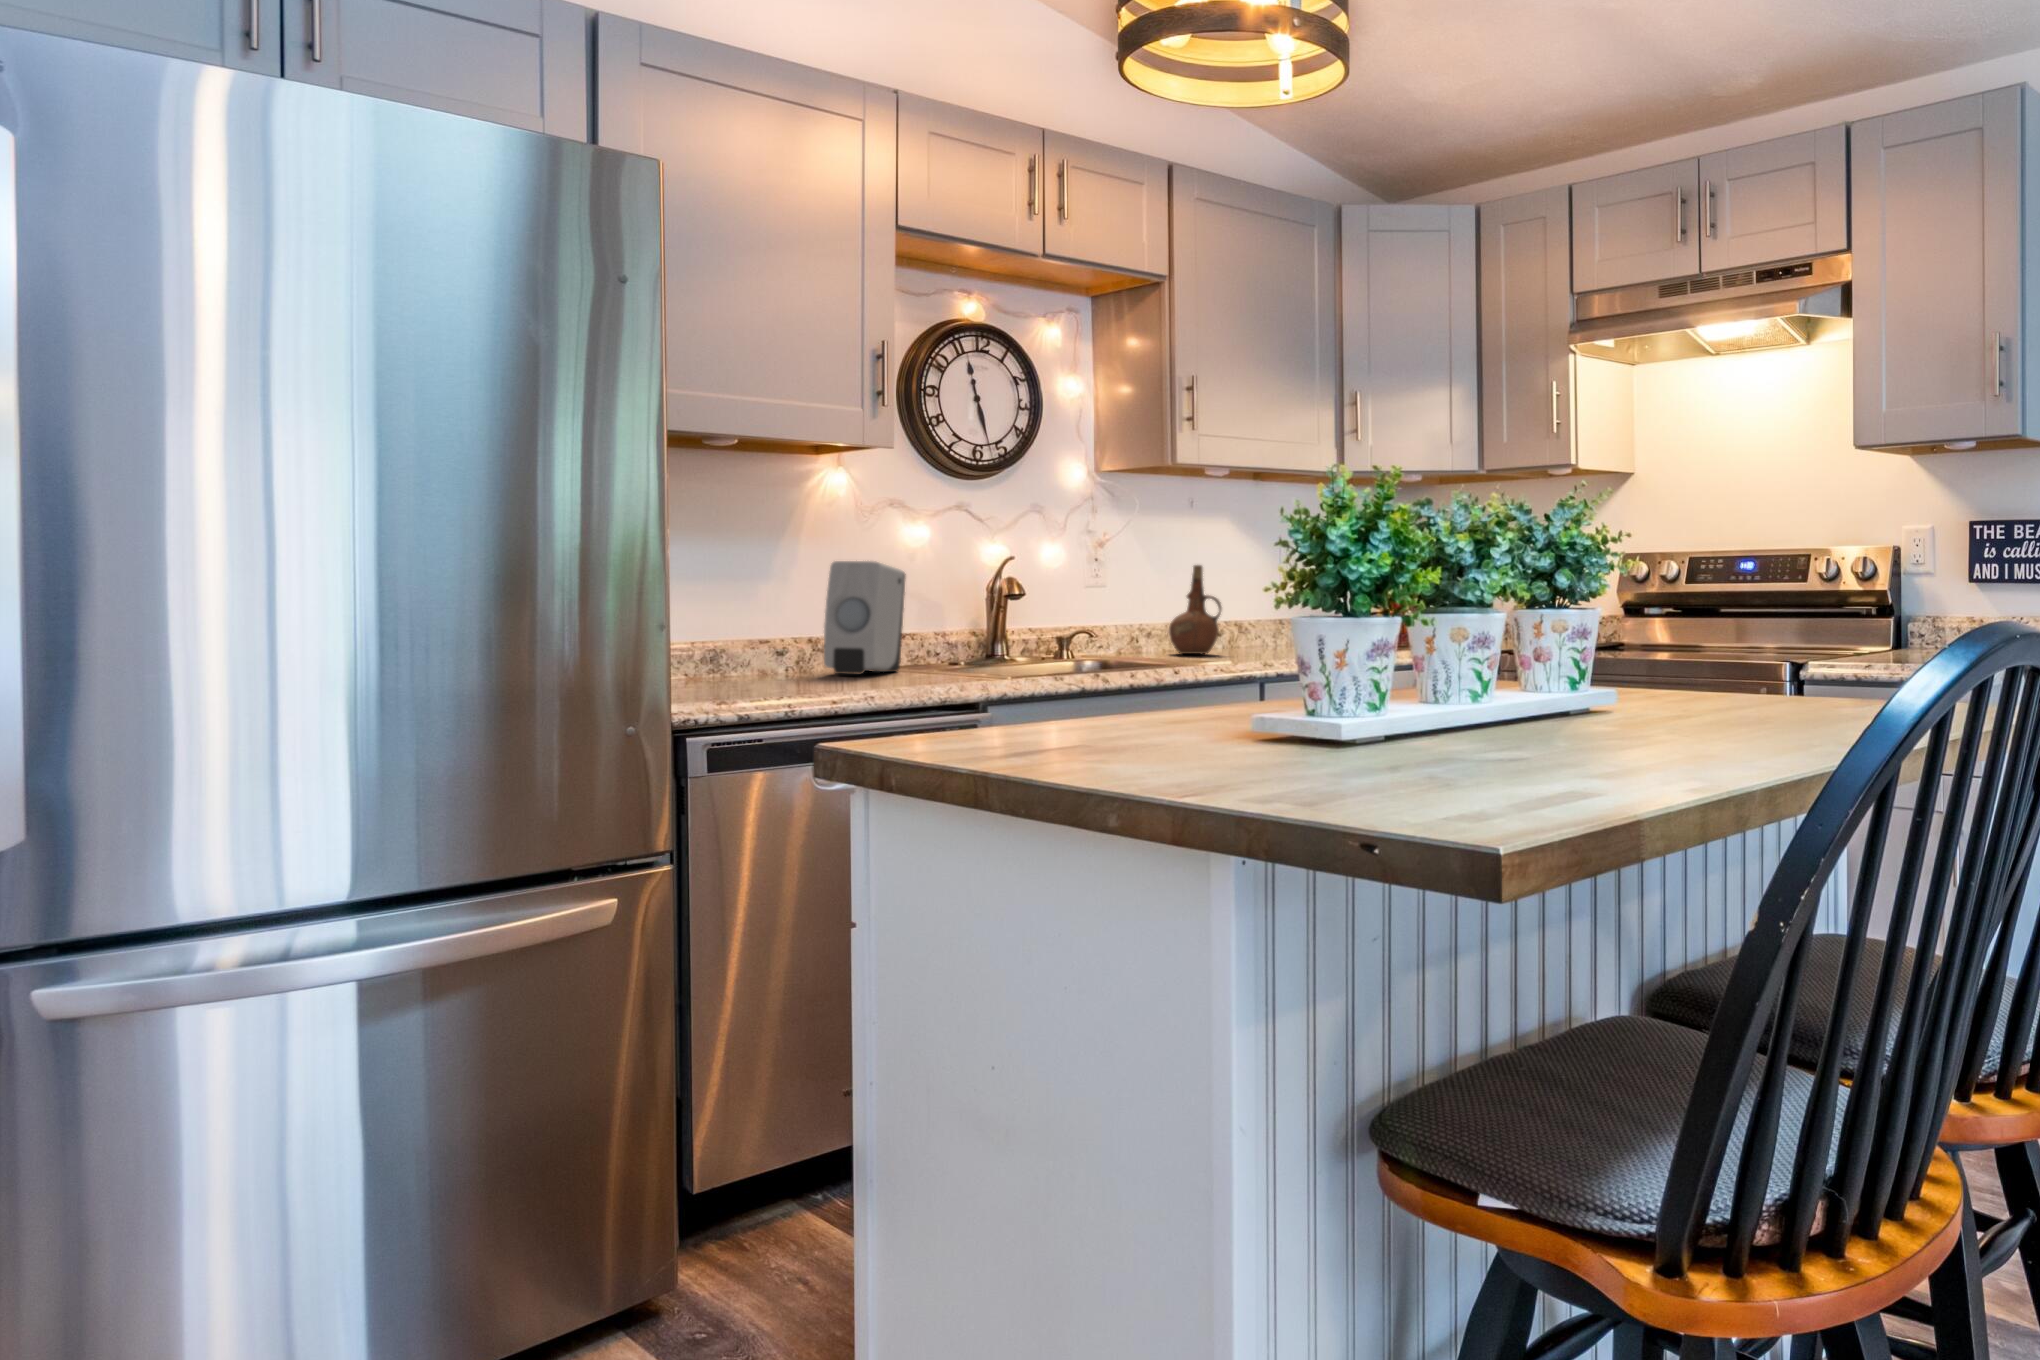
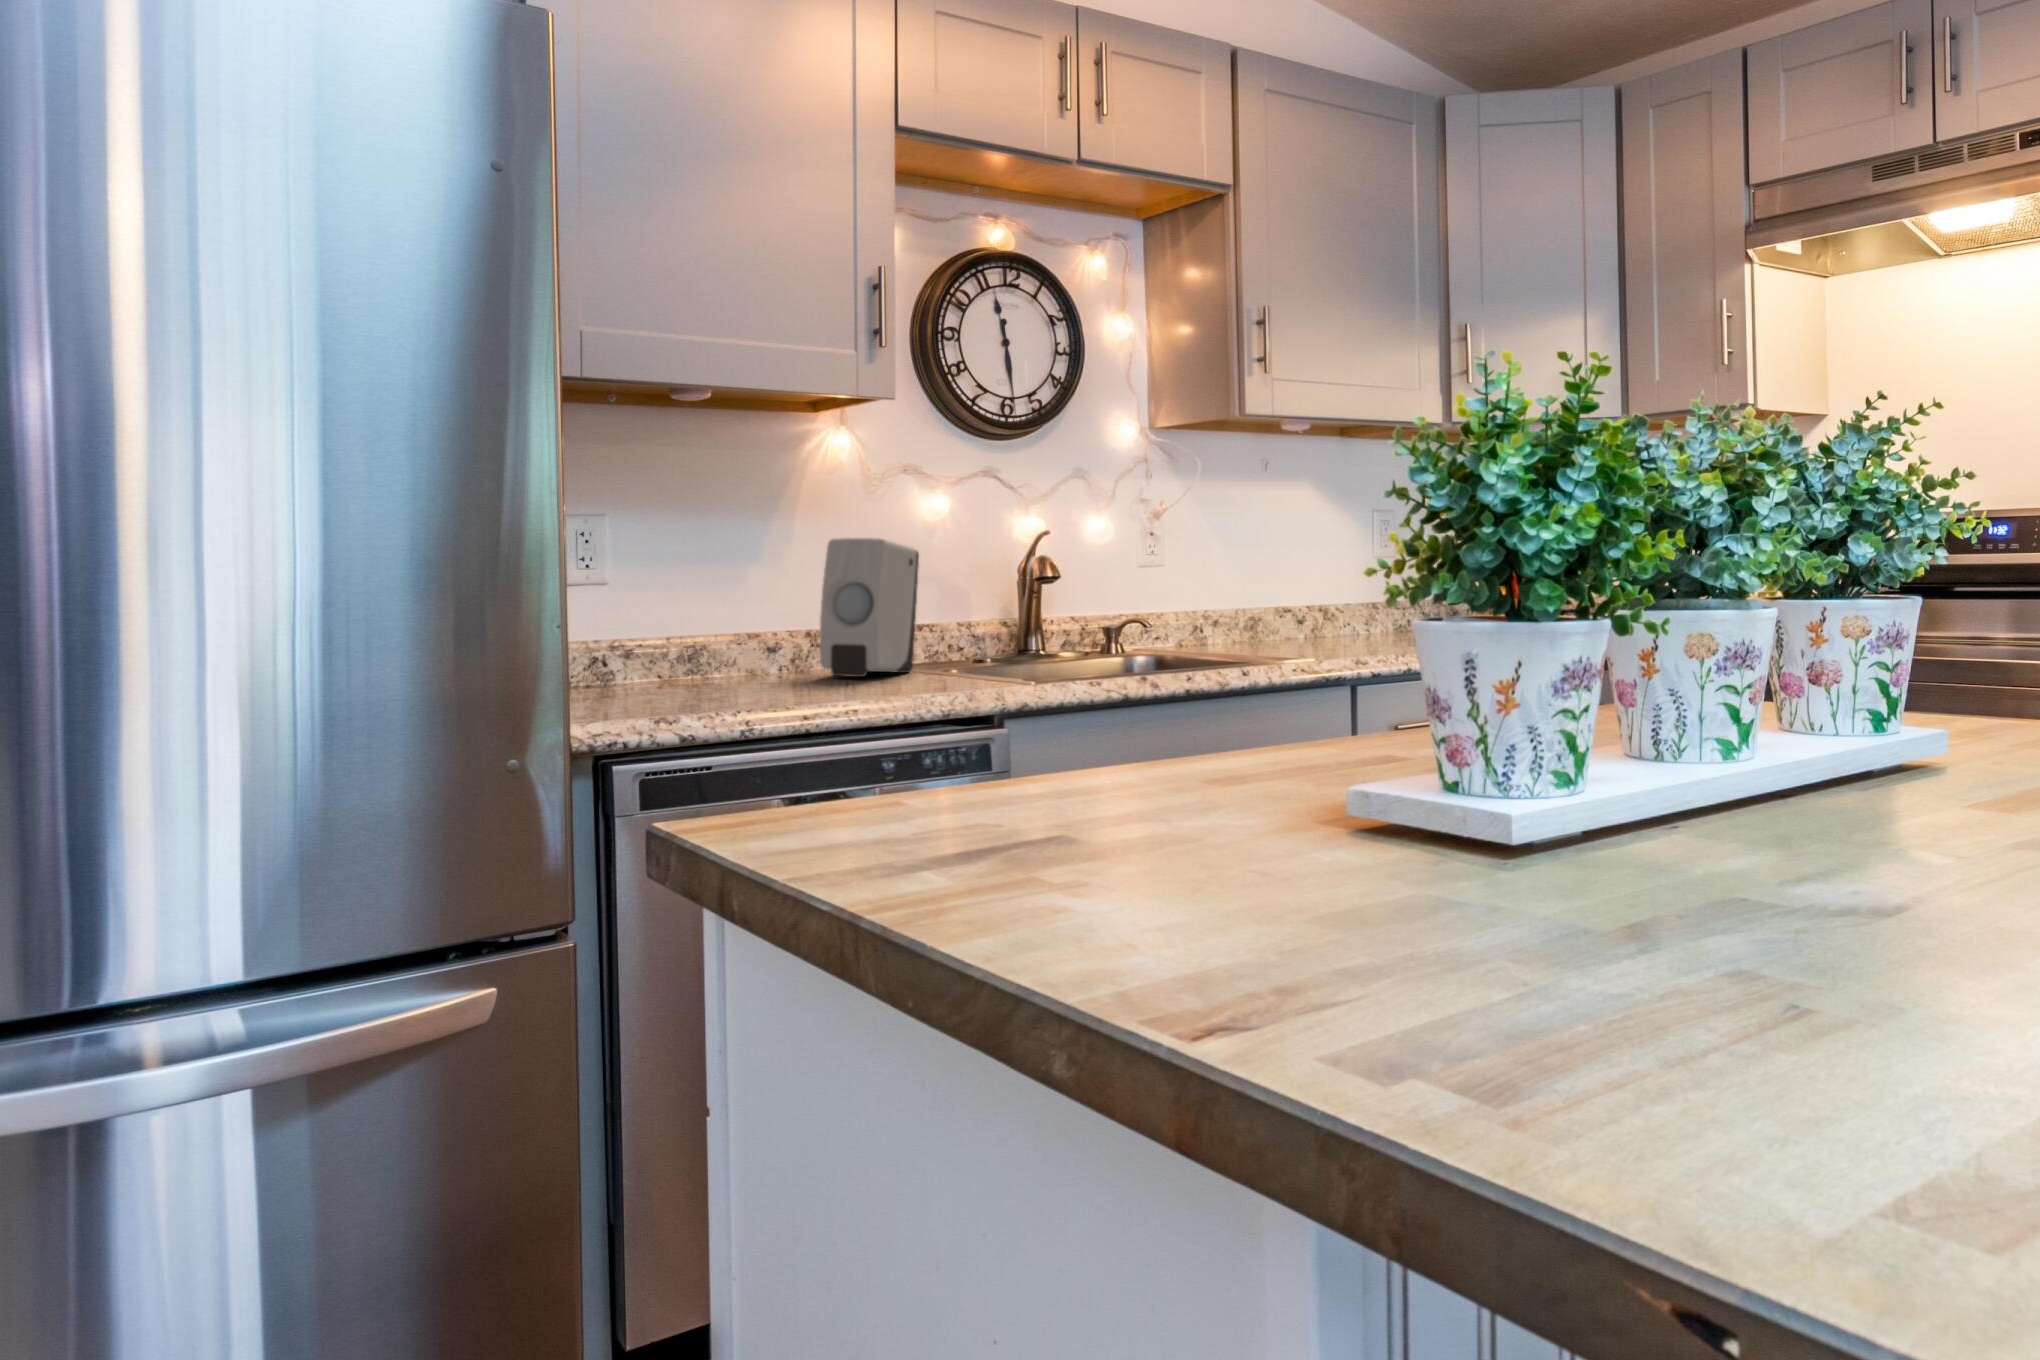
ceramic pitcher: present [1169,565,1222,654] -> none [1241,538,1305,647]

